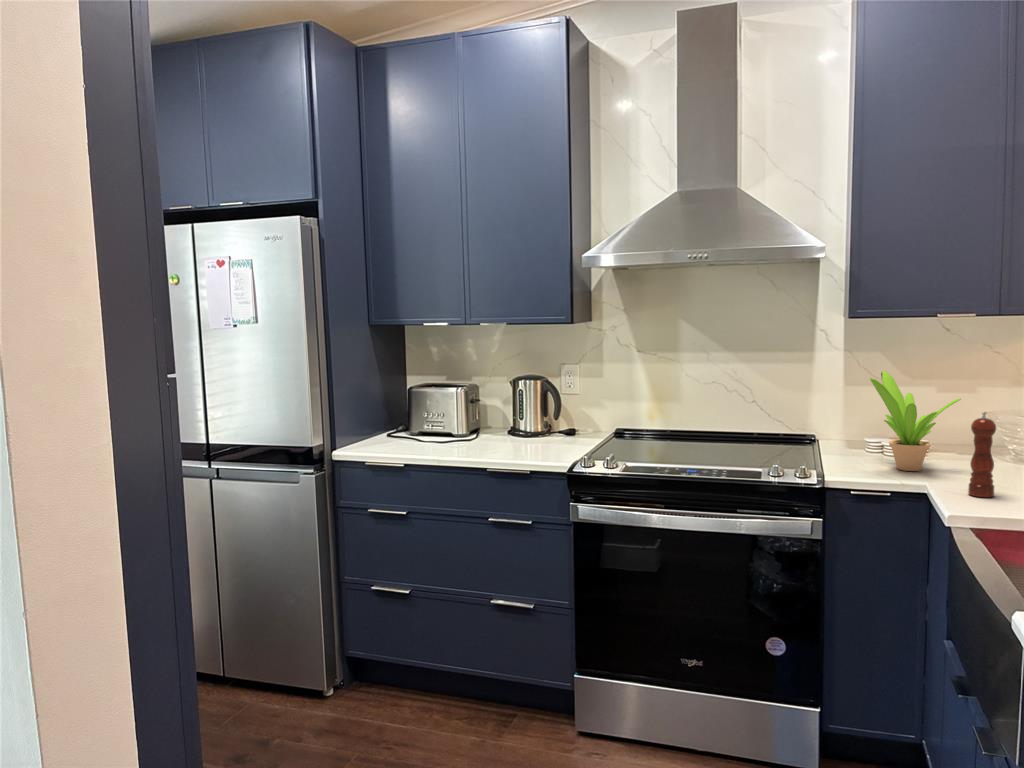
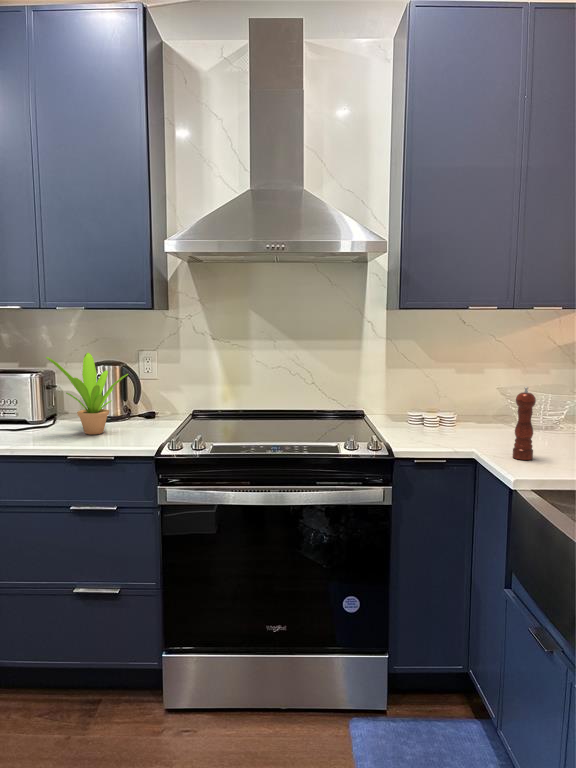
potted plant: present [870,371,961,471] -> present [46,353,128,435]

